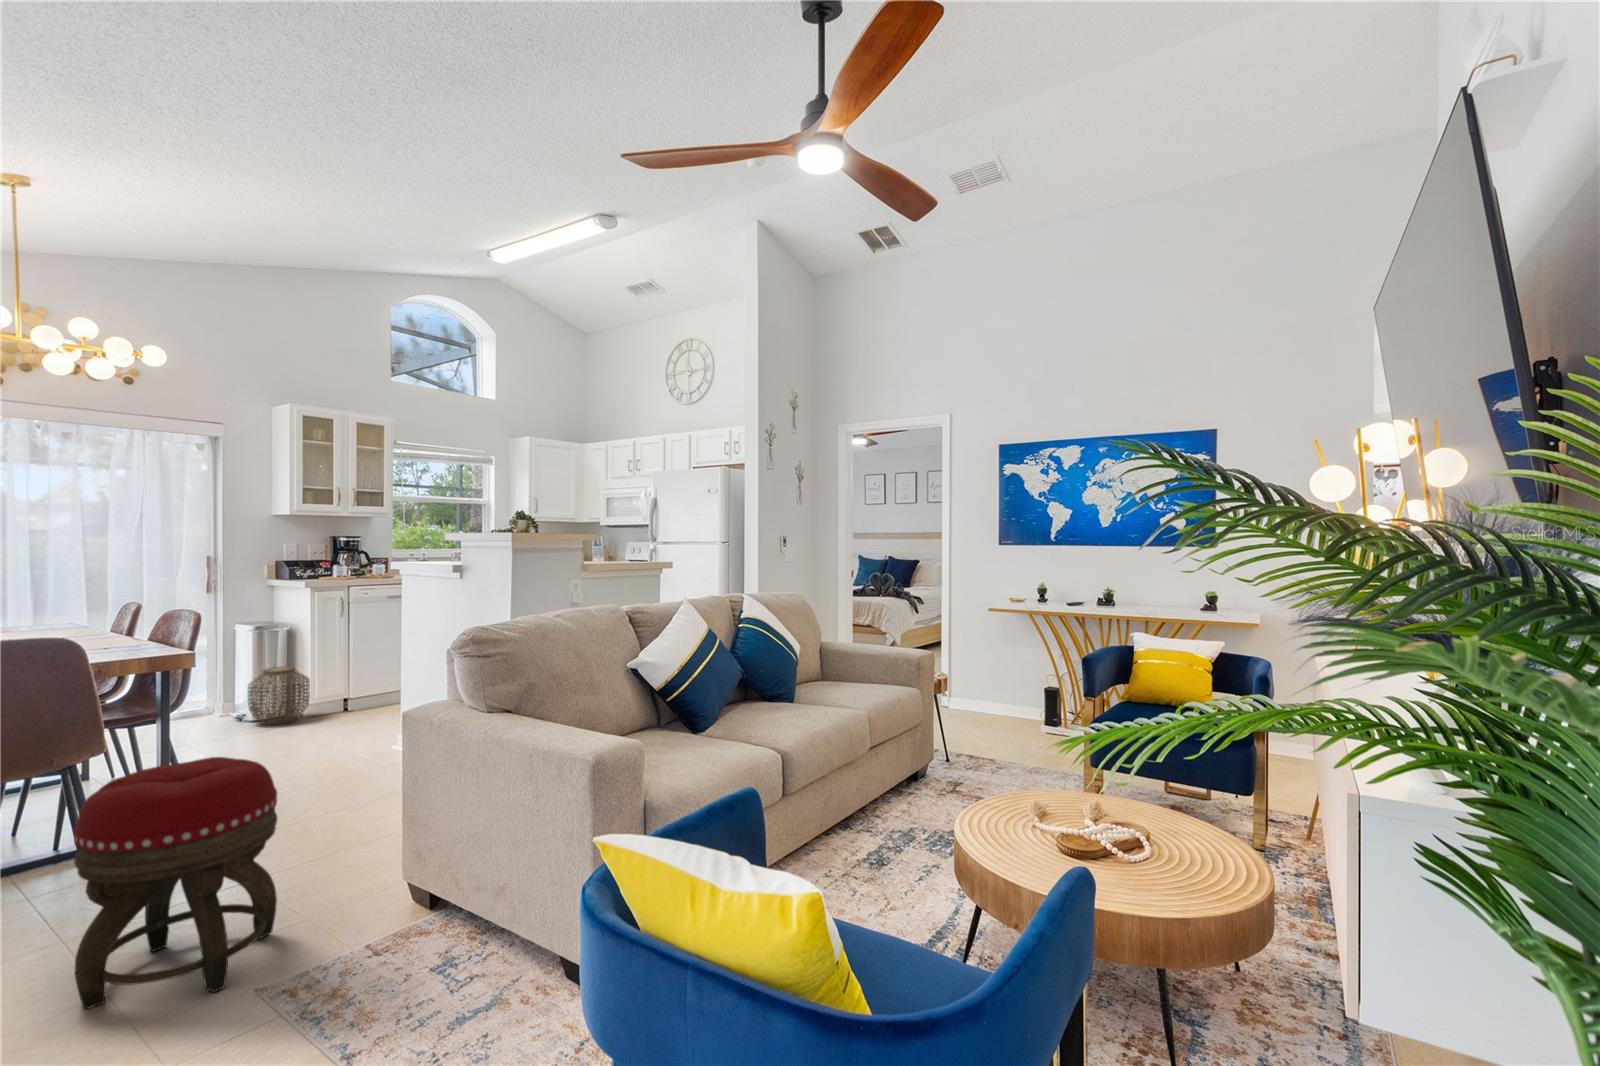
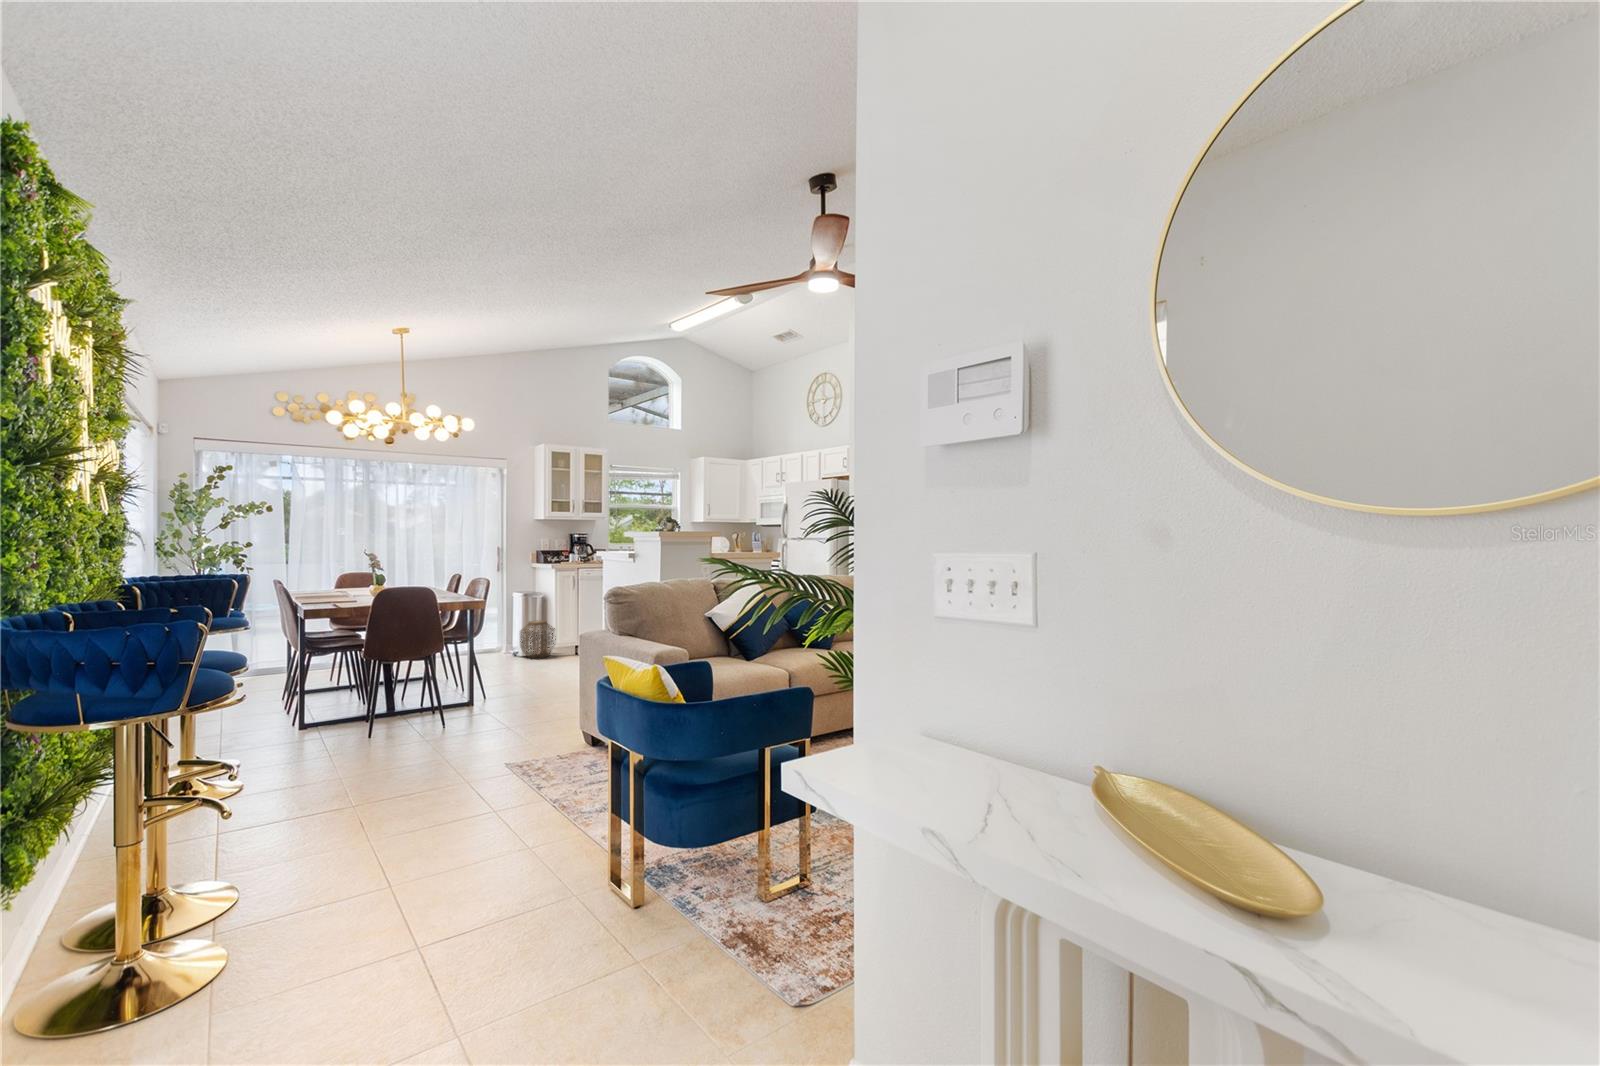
footstool: present [74,757,278,1009] -> none [431,651,519,763]

